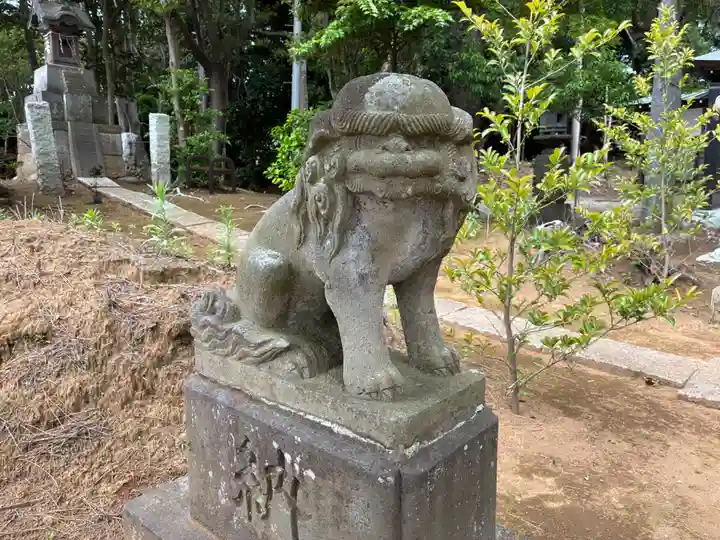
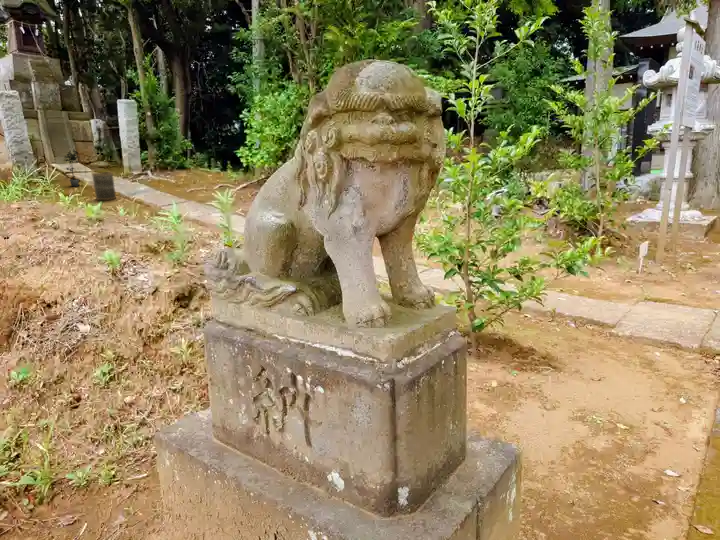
bench: present [186,155,236,194] -> none [155,138,204,174]
basket: none [114,177,138,219] -> present [92,172,116,200]

